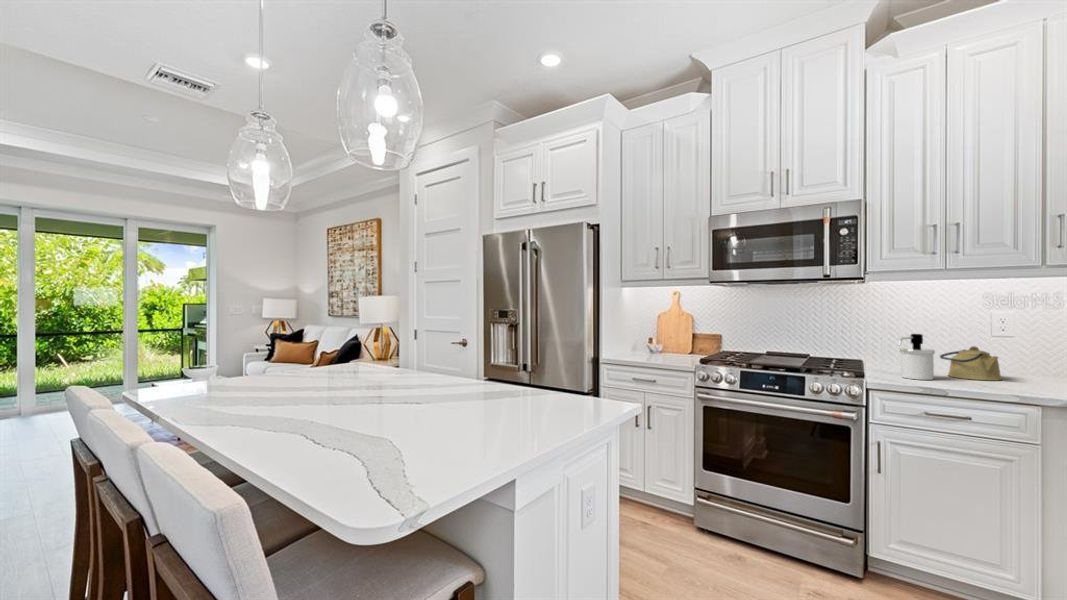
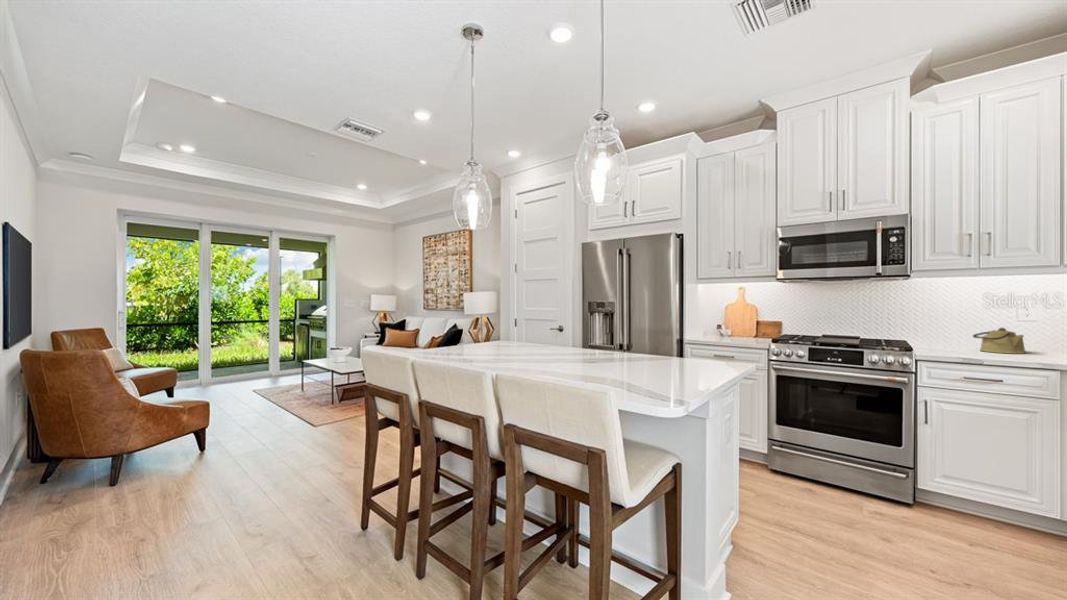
soap dispenser: present [898,334,935,380] -> none [941,318,970,353]

